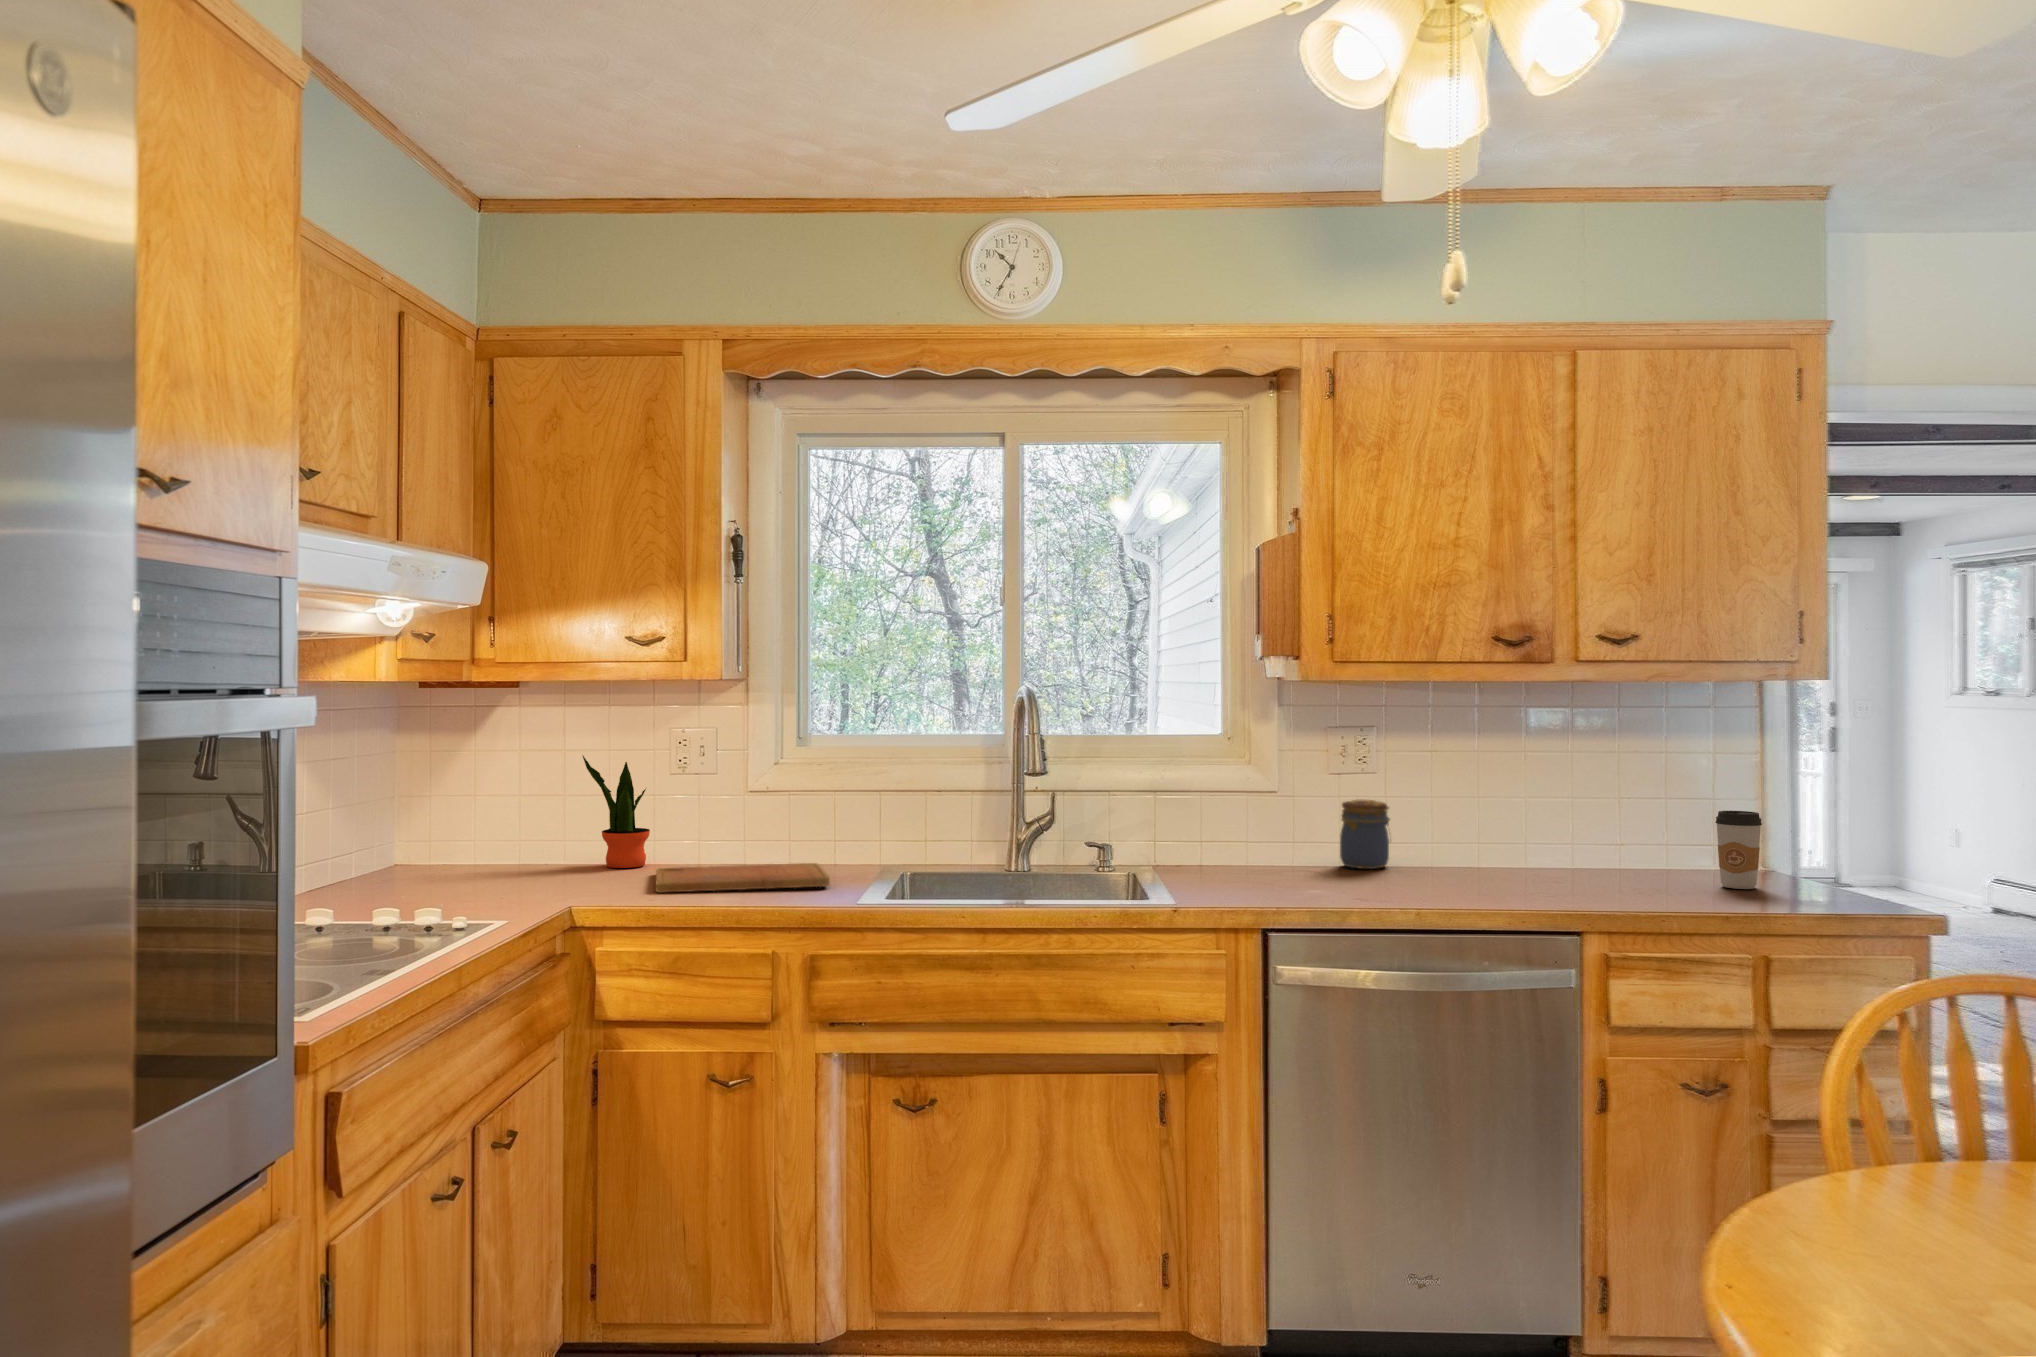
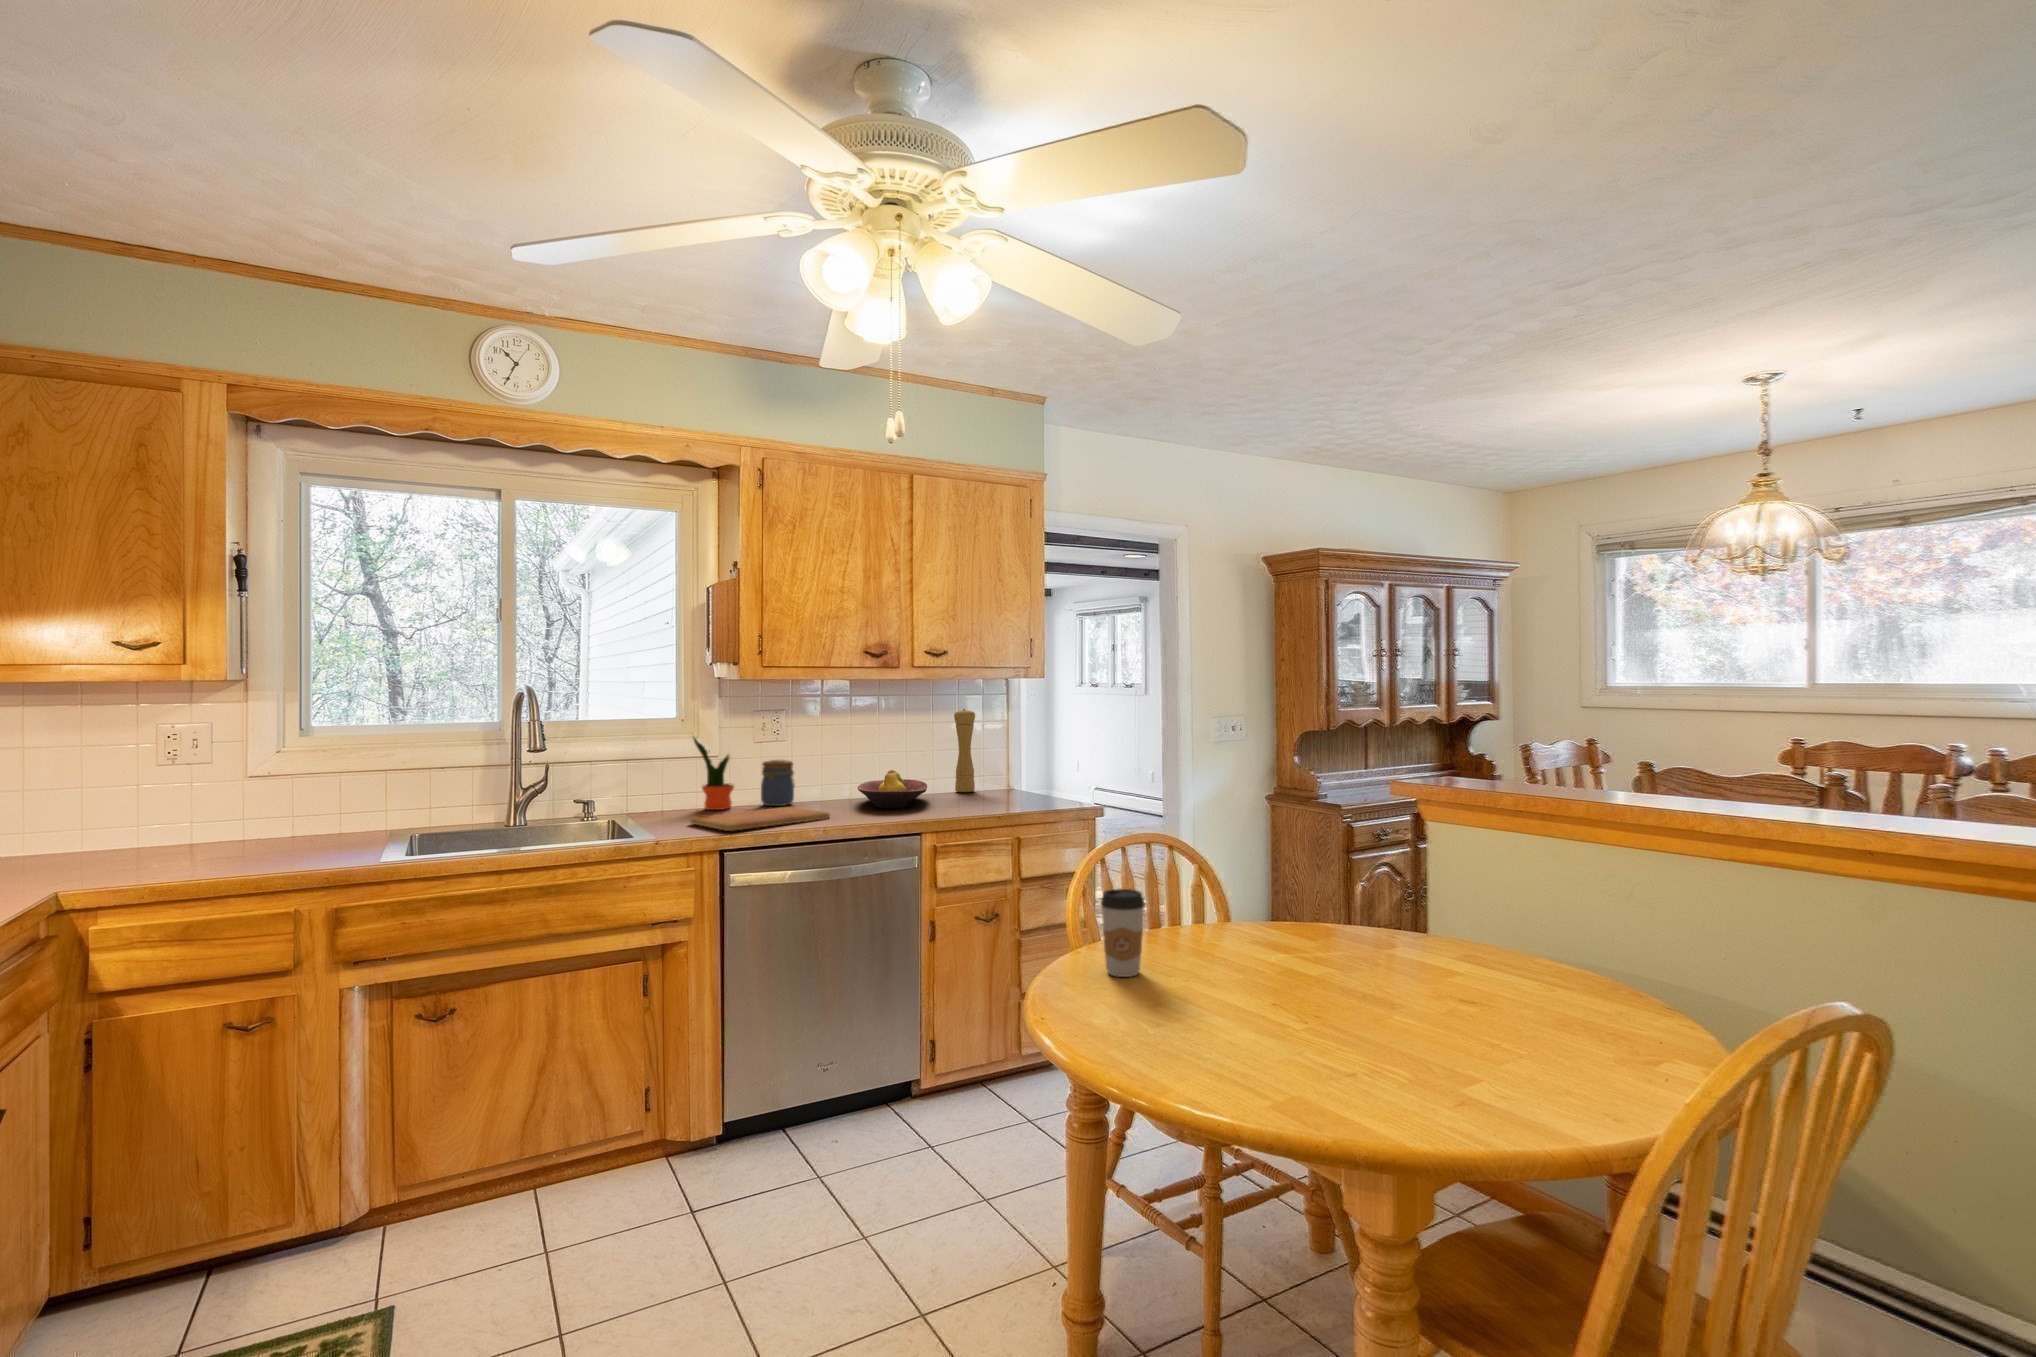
pepper mill: none [1657,731,1696,868] -> present [954,709,975,792]
potted plant: present [583,756,650,868] -> present [693,737,734,810]
coffee cup: present [1715,811,1762,889] -> present [1101,889,1144,977]
fruit bowl: none [1485,825,1604,887] -> present [858,770,927,808]
cutting board: present [656,863,830,893] -> present [690,807,830,831]

